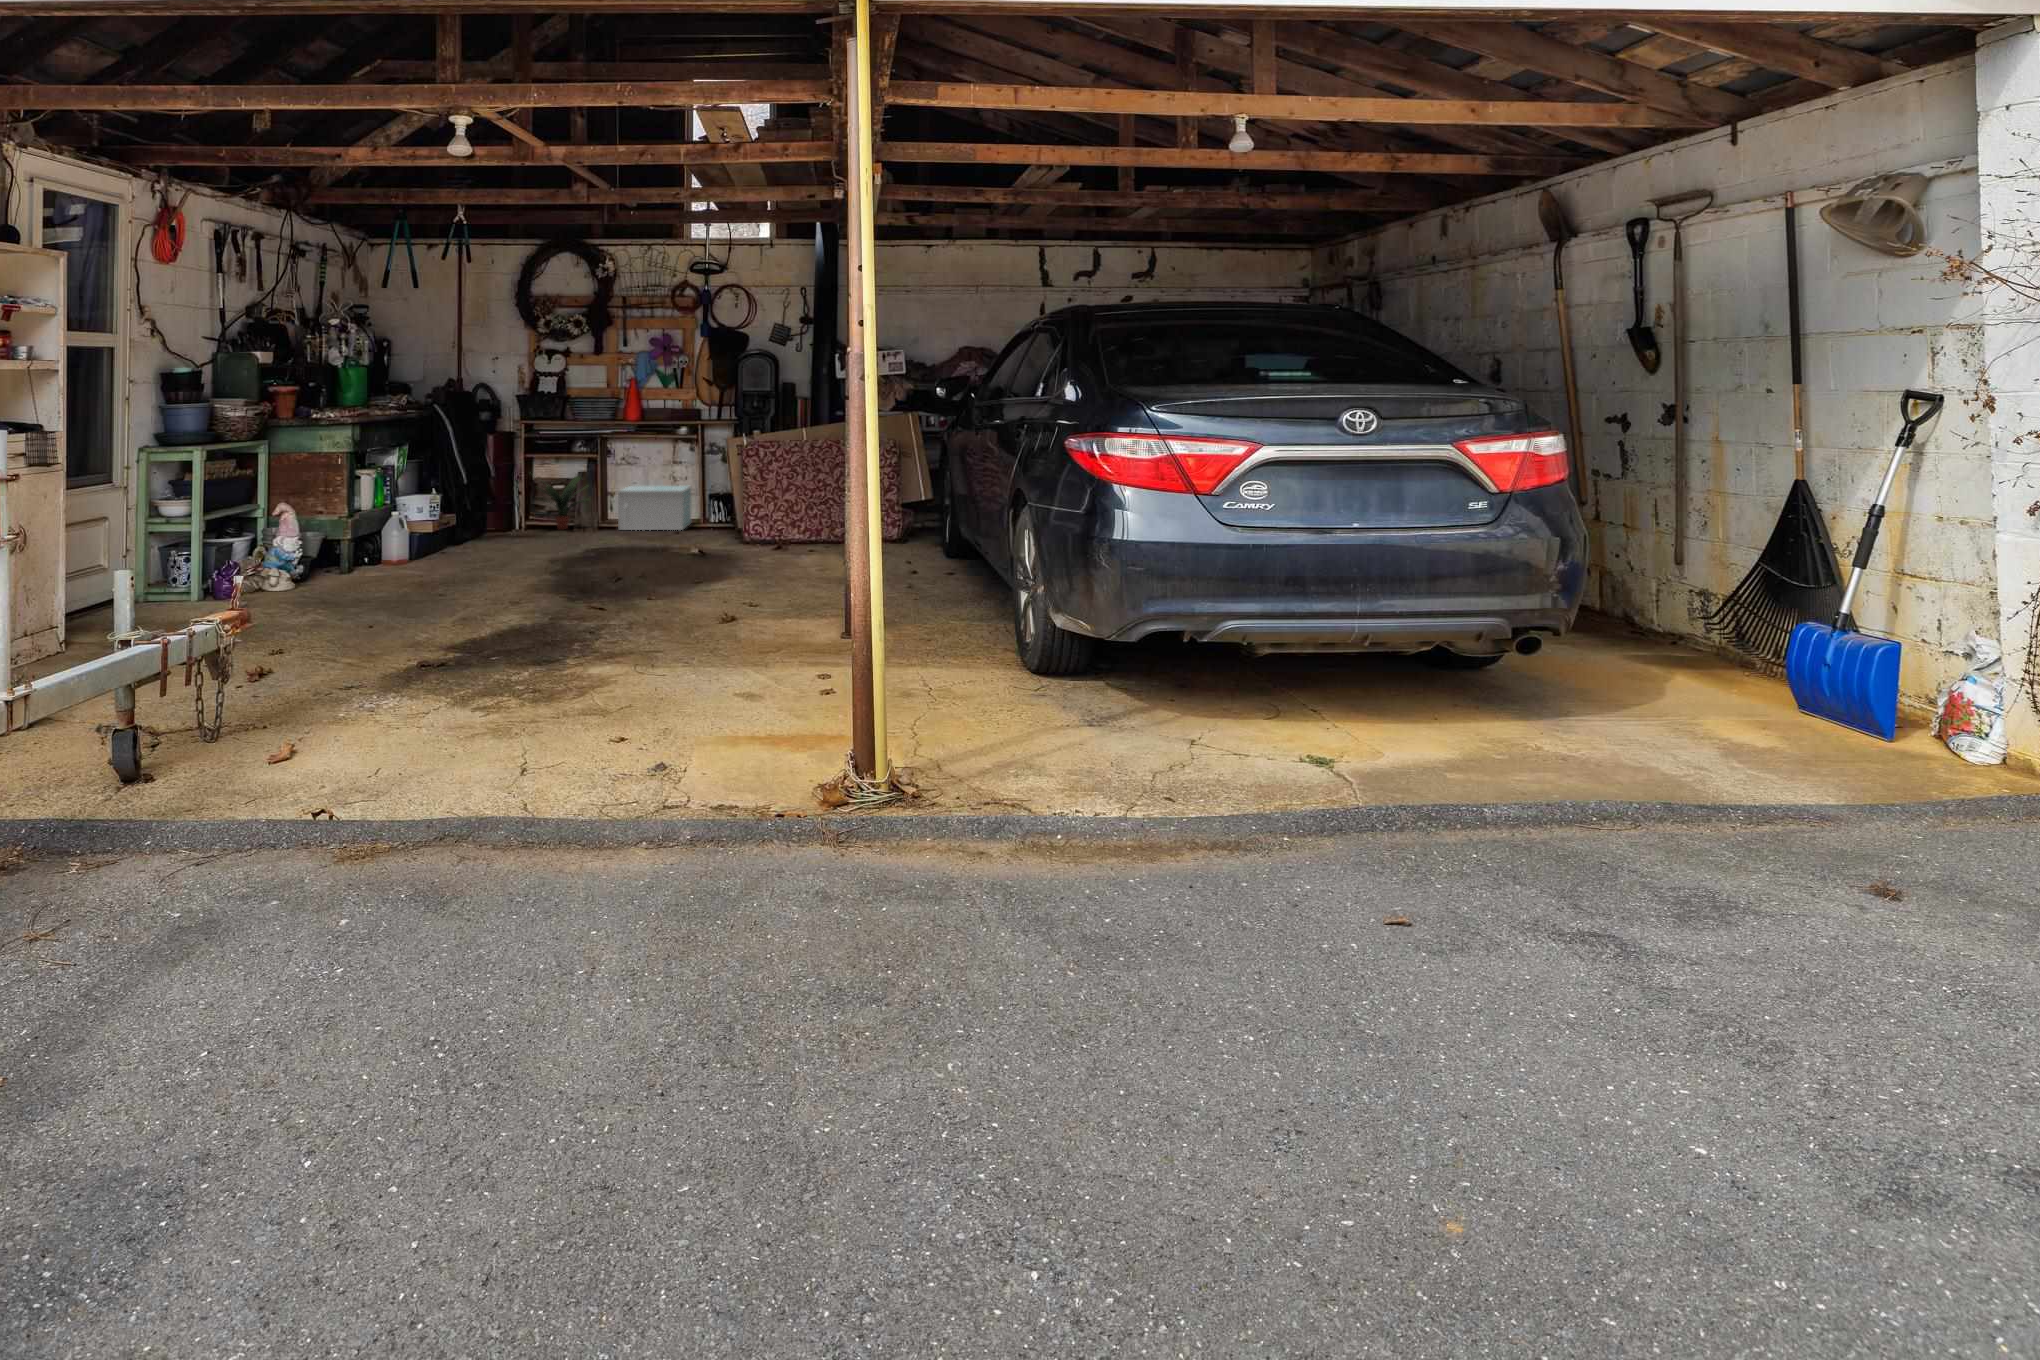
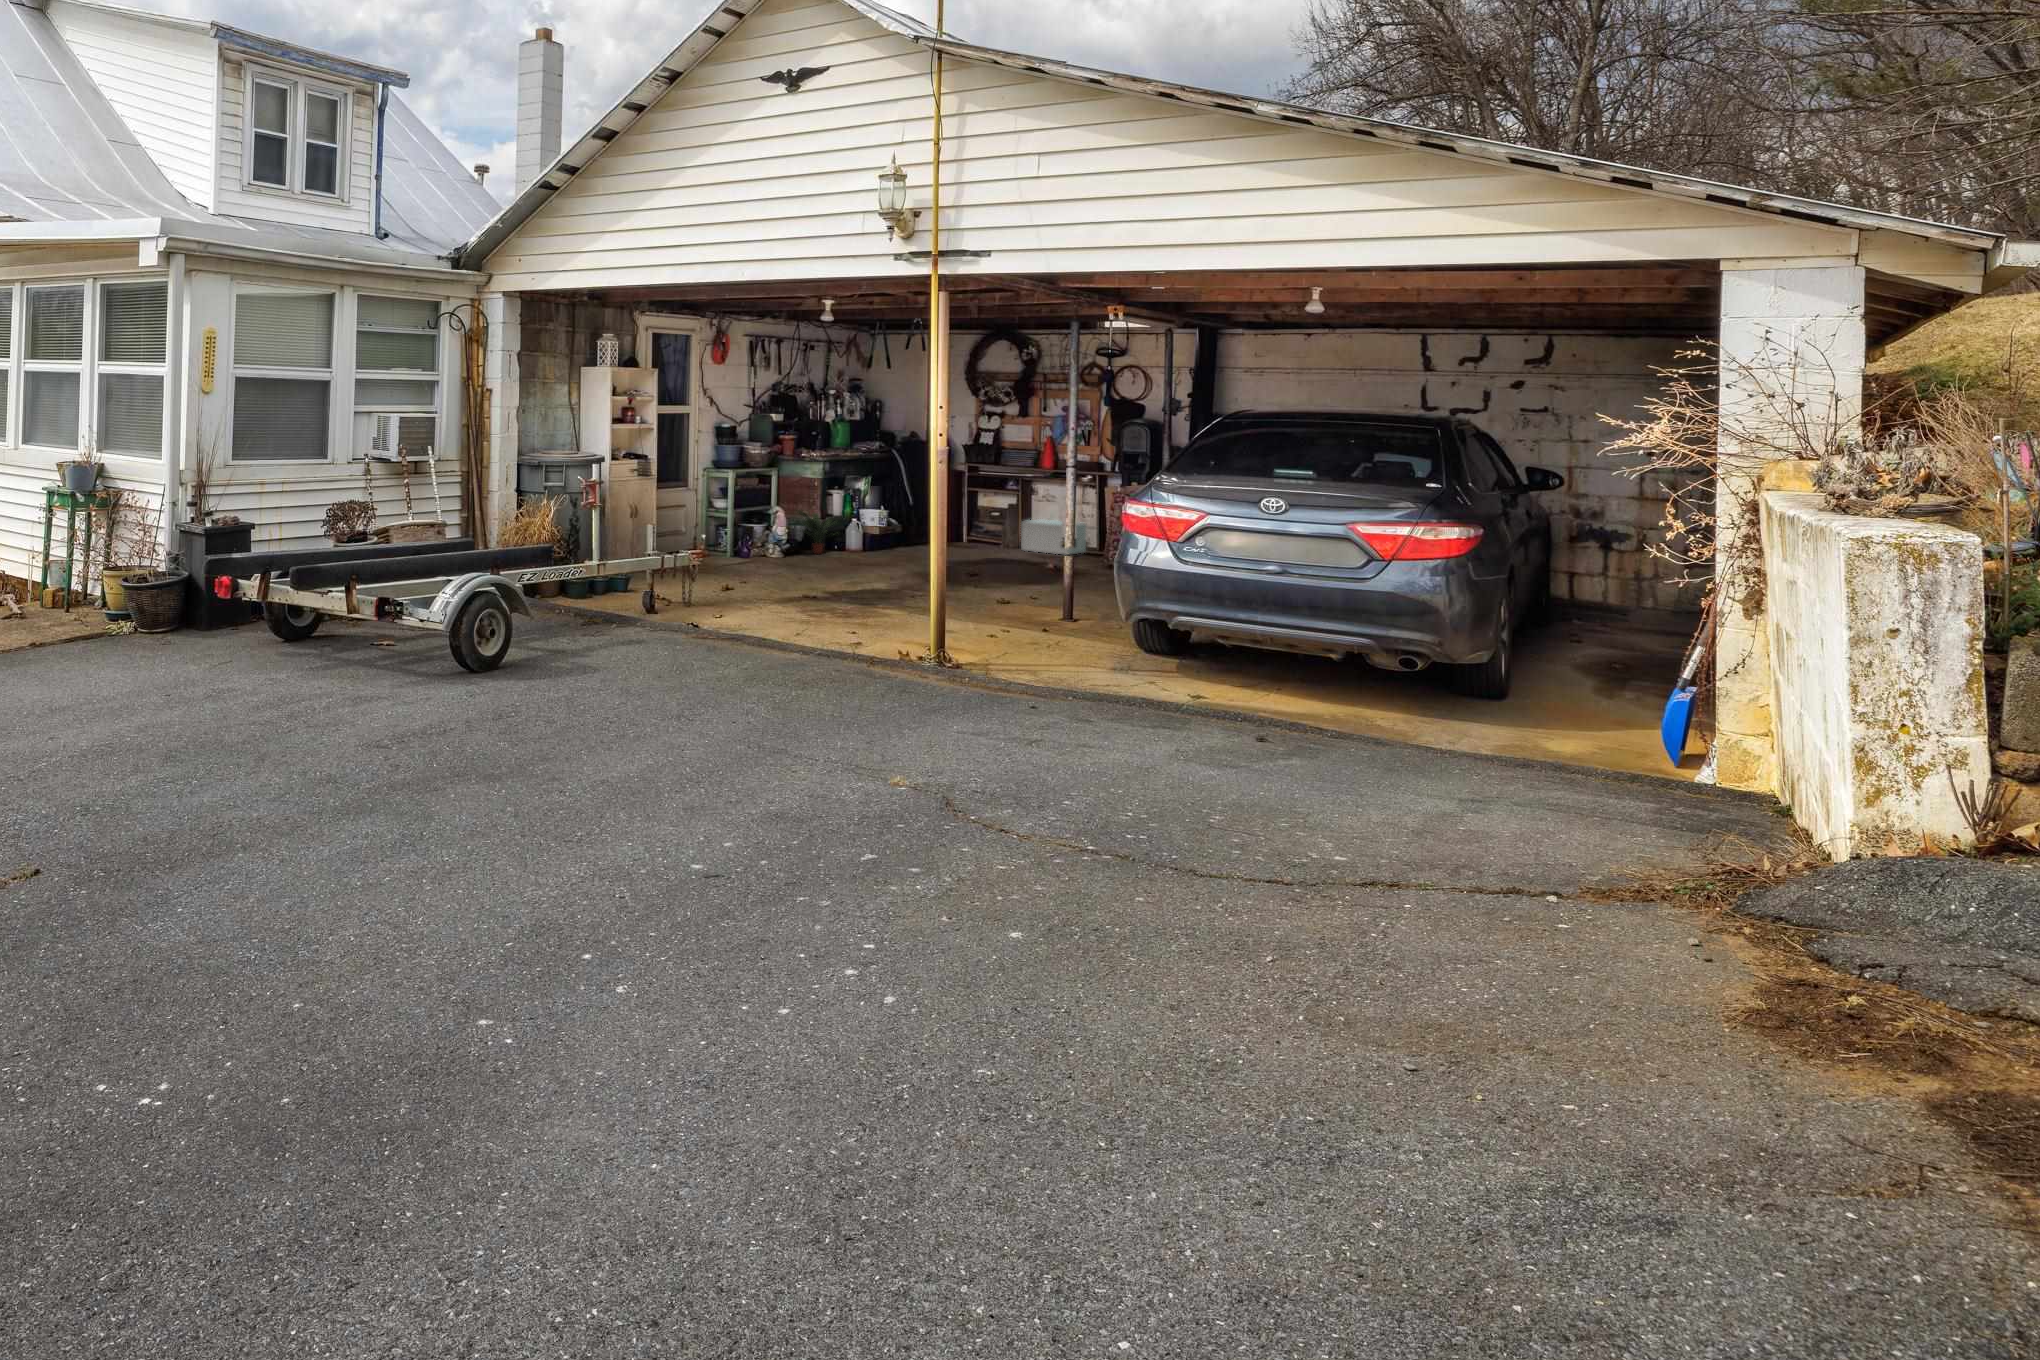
potted plant: present [539,476,589,529] -> present [798,511,831,554]

